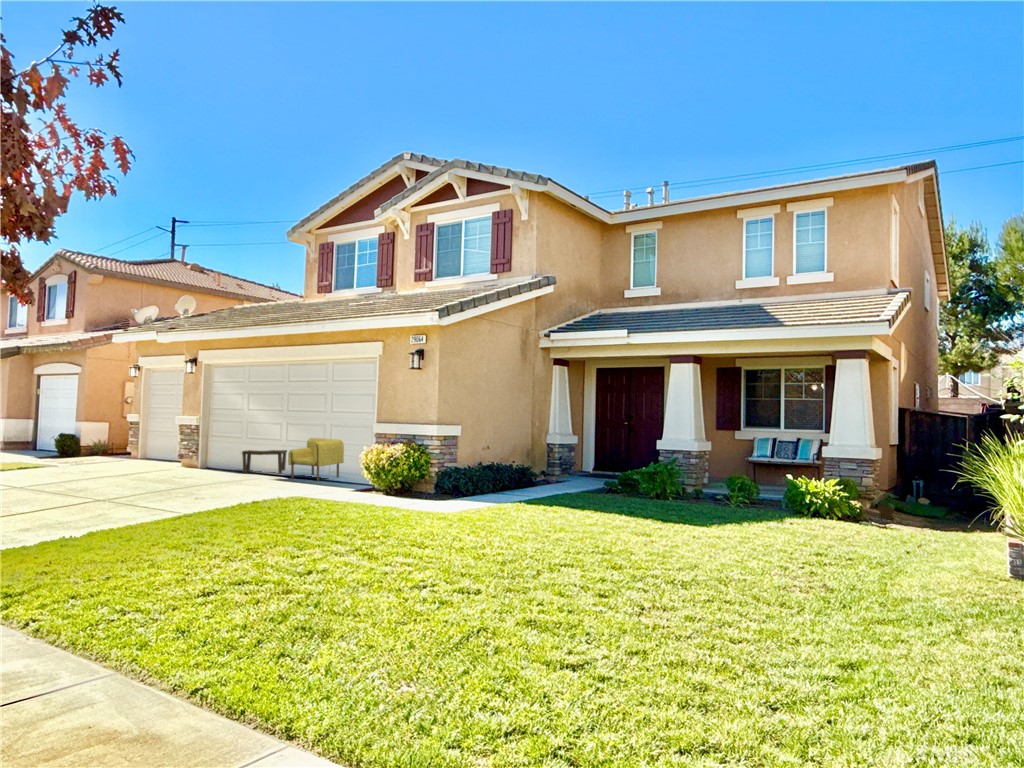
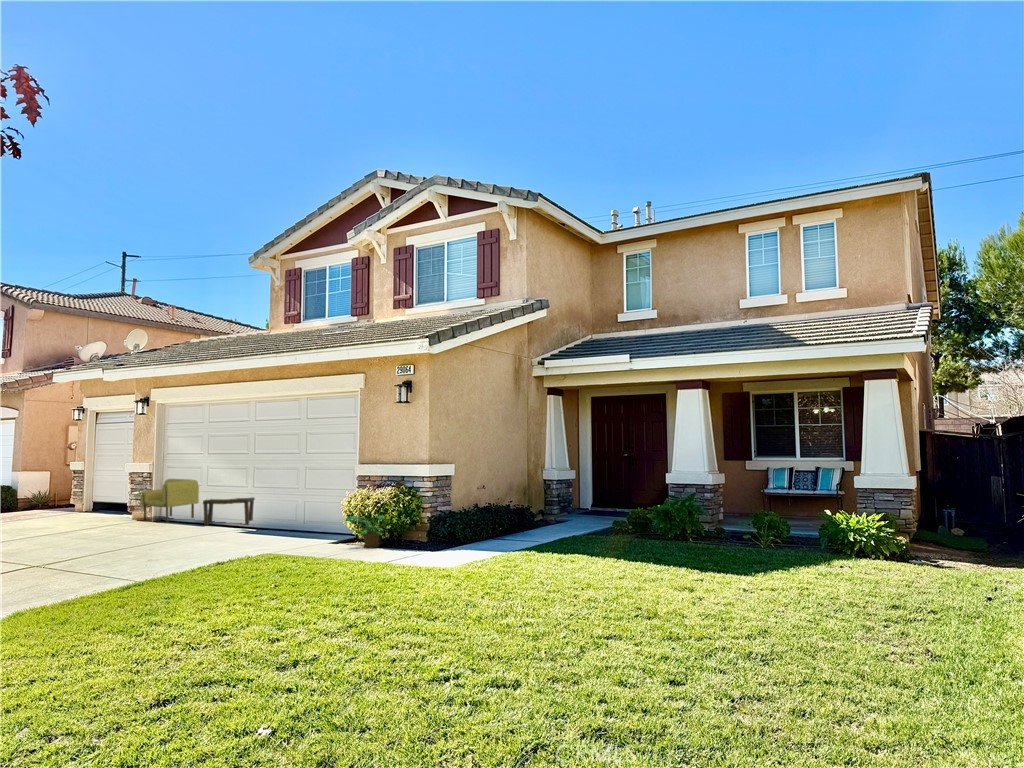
armchair: present [288,438,344,481] -> present [141,479,199,522]
potted plant: present [869,493,895,519] -> present [345,515,385,548]

